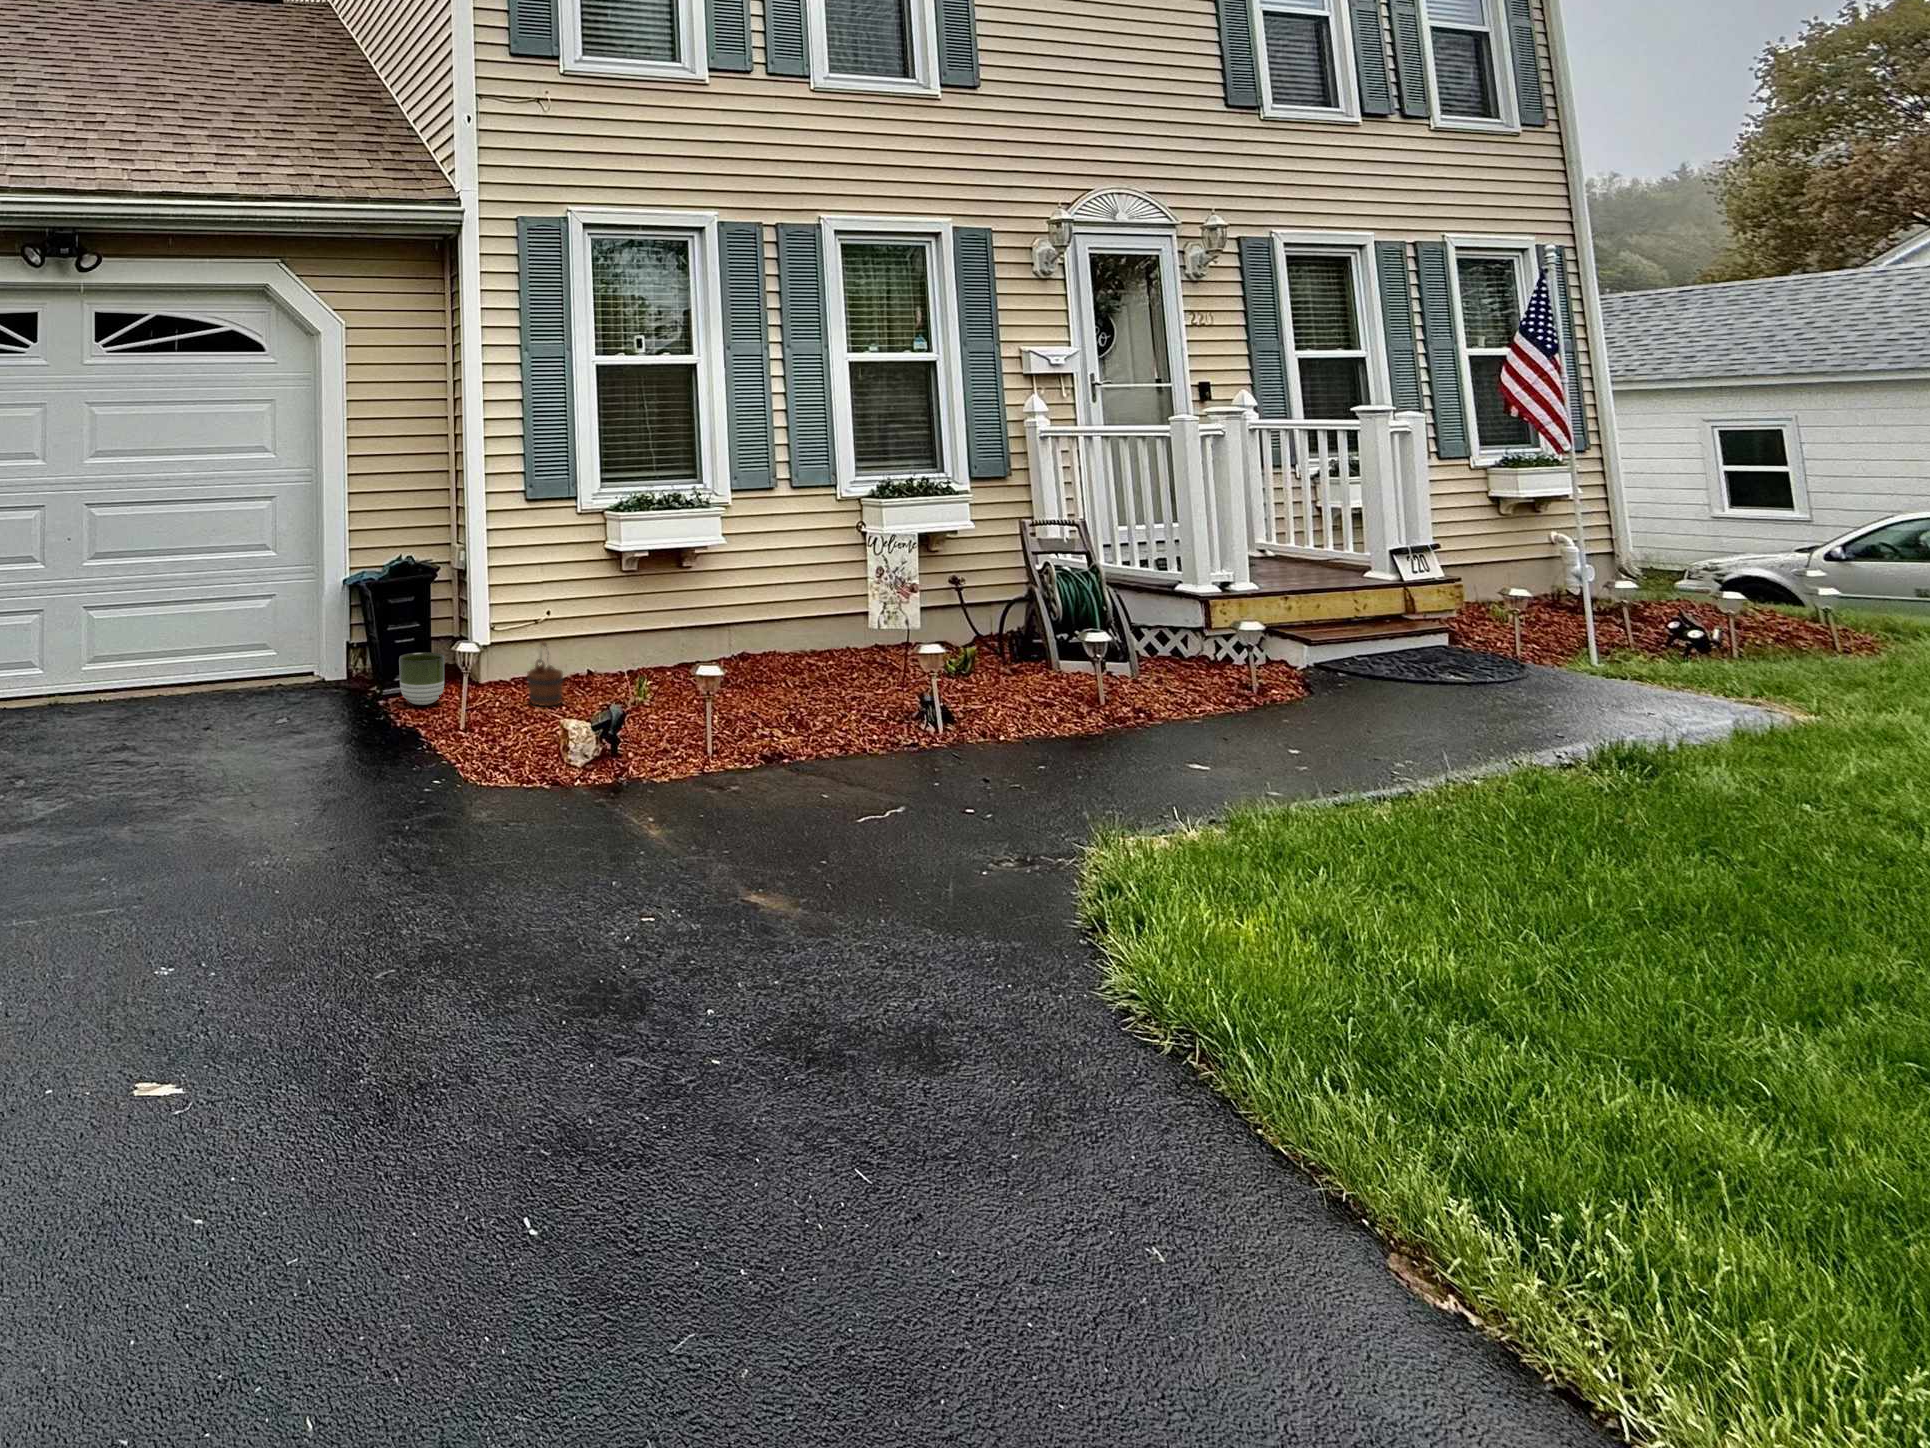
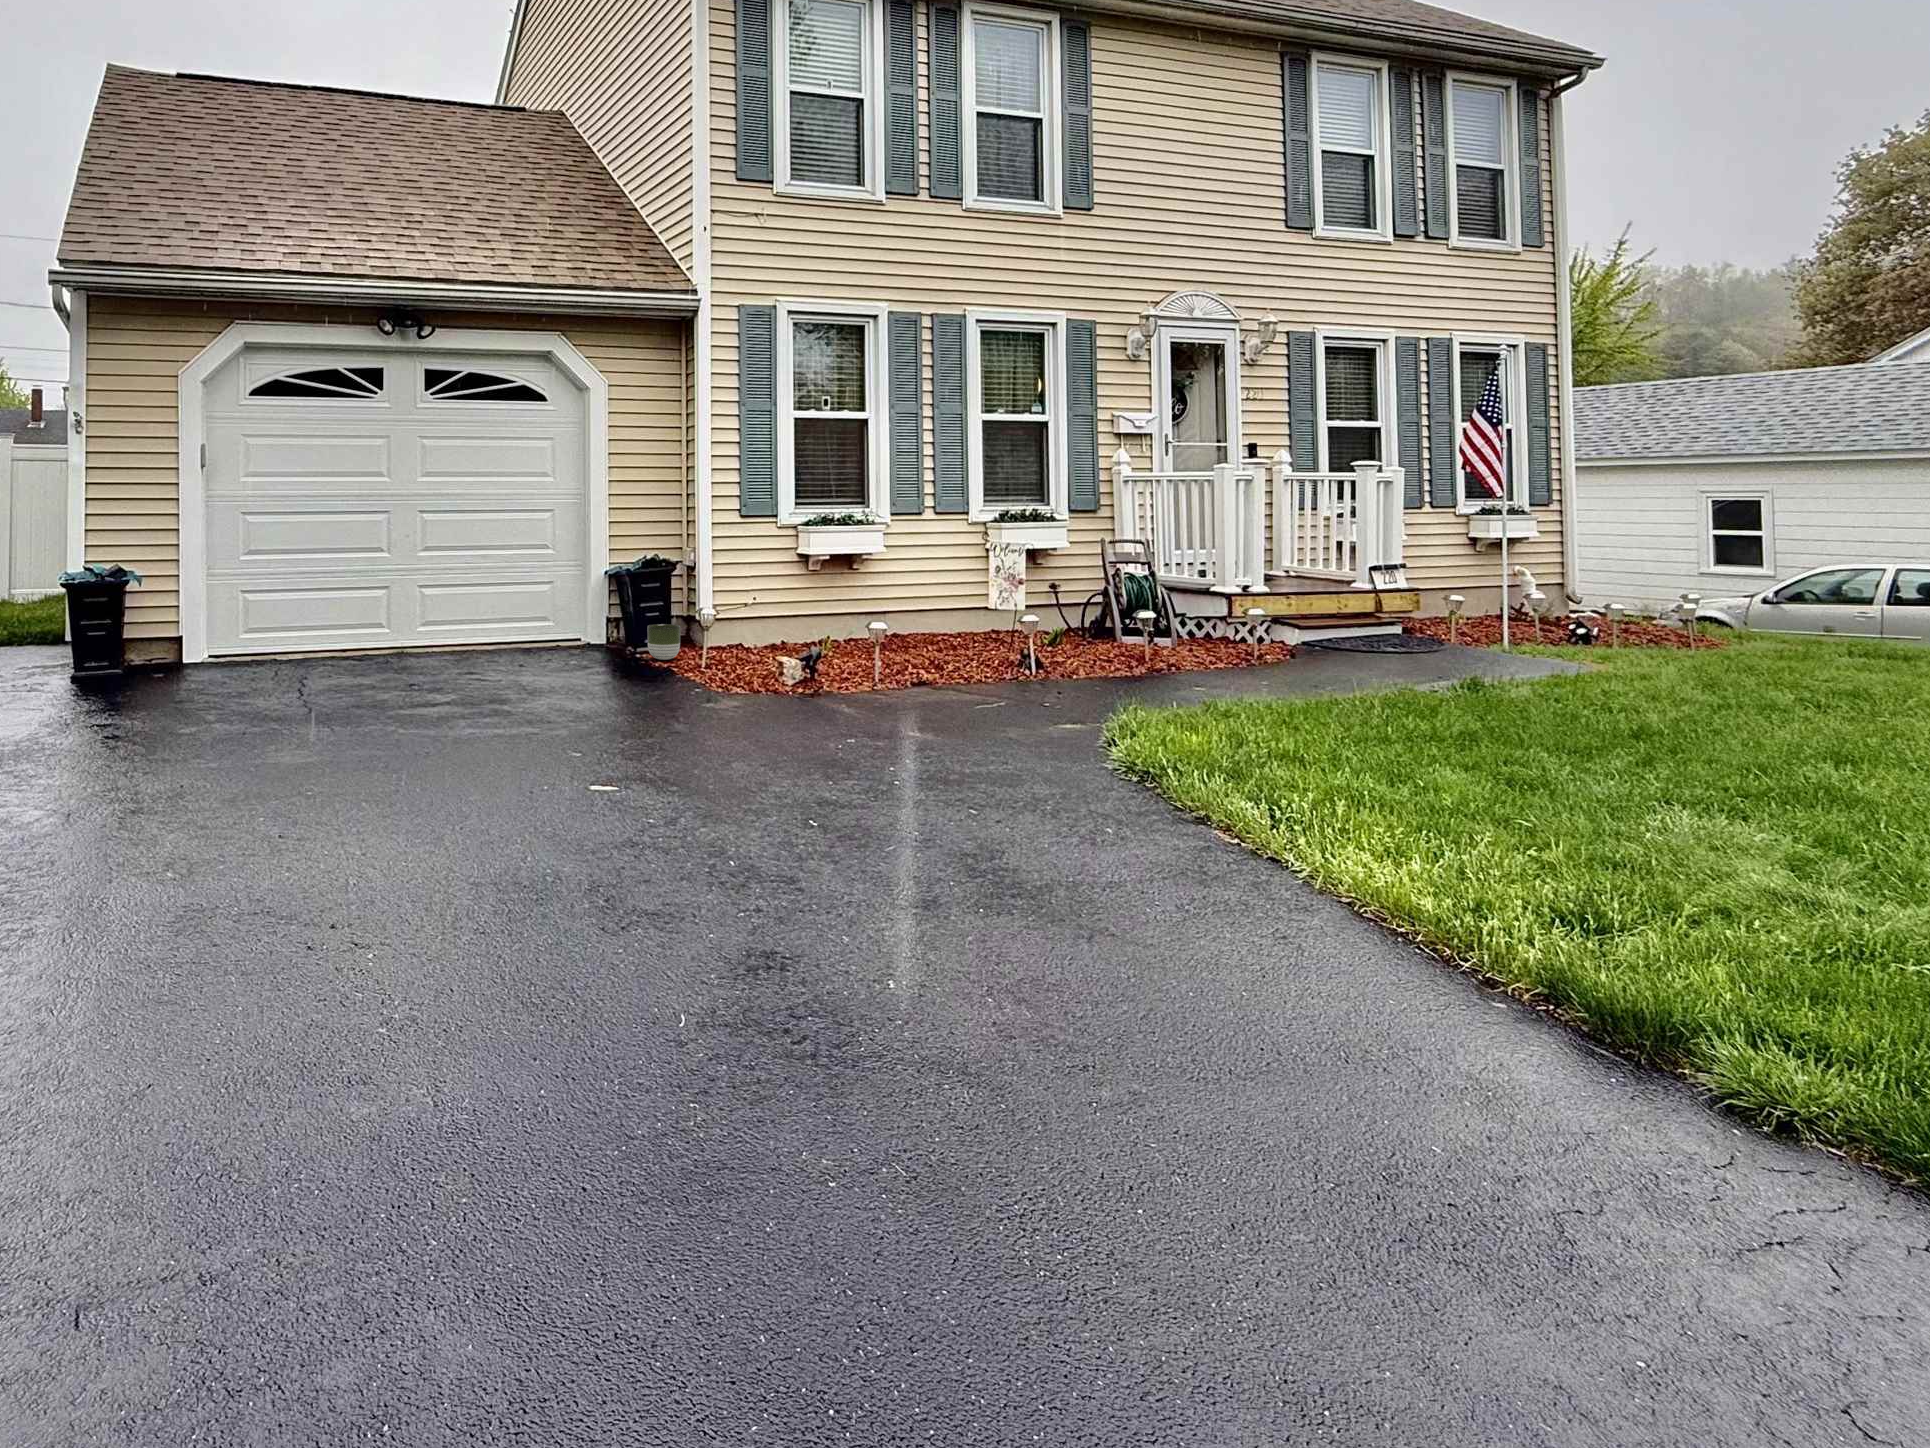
wooden bucket: present [527,642,563,706] -> none [740,616,766,661]

